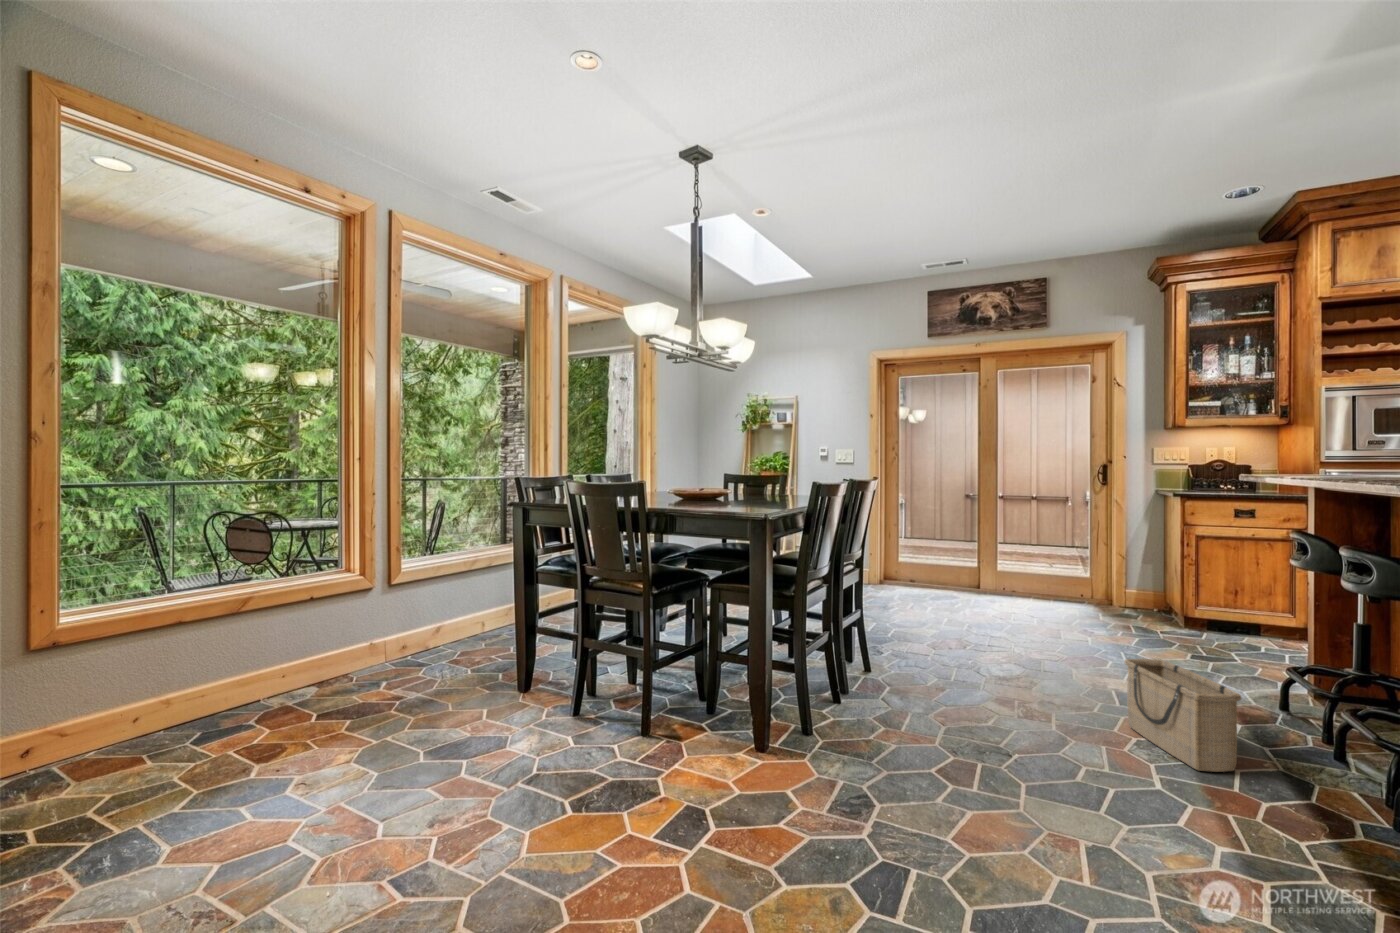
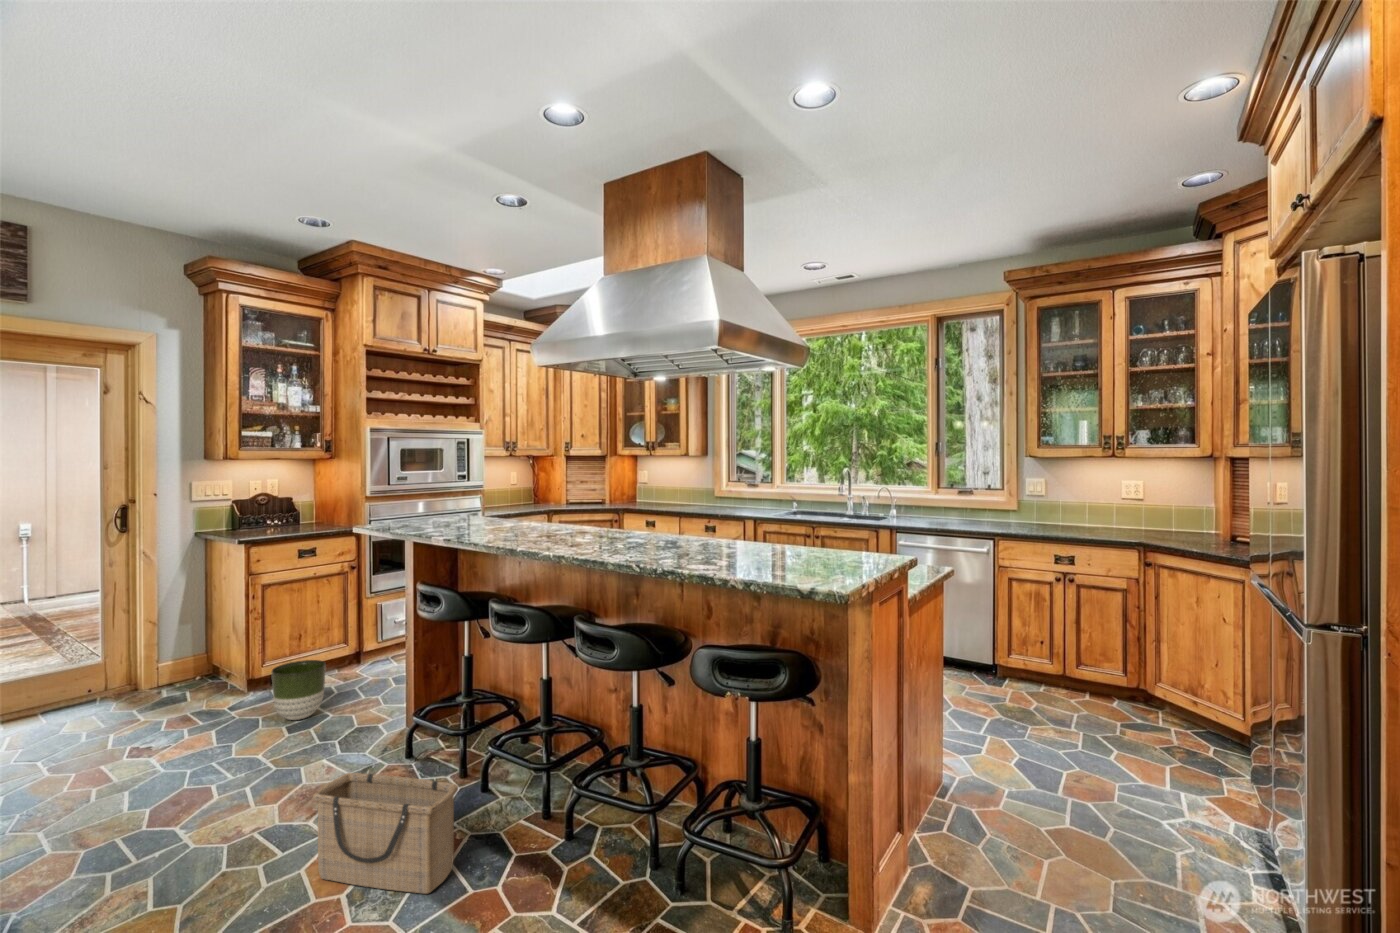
planter: none [1183,602,1236,654] -> present [272,660,326,720]

